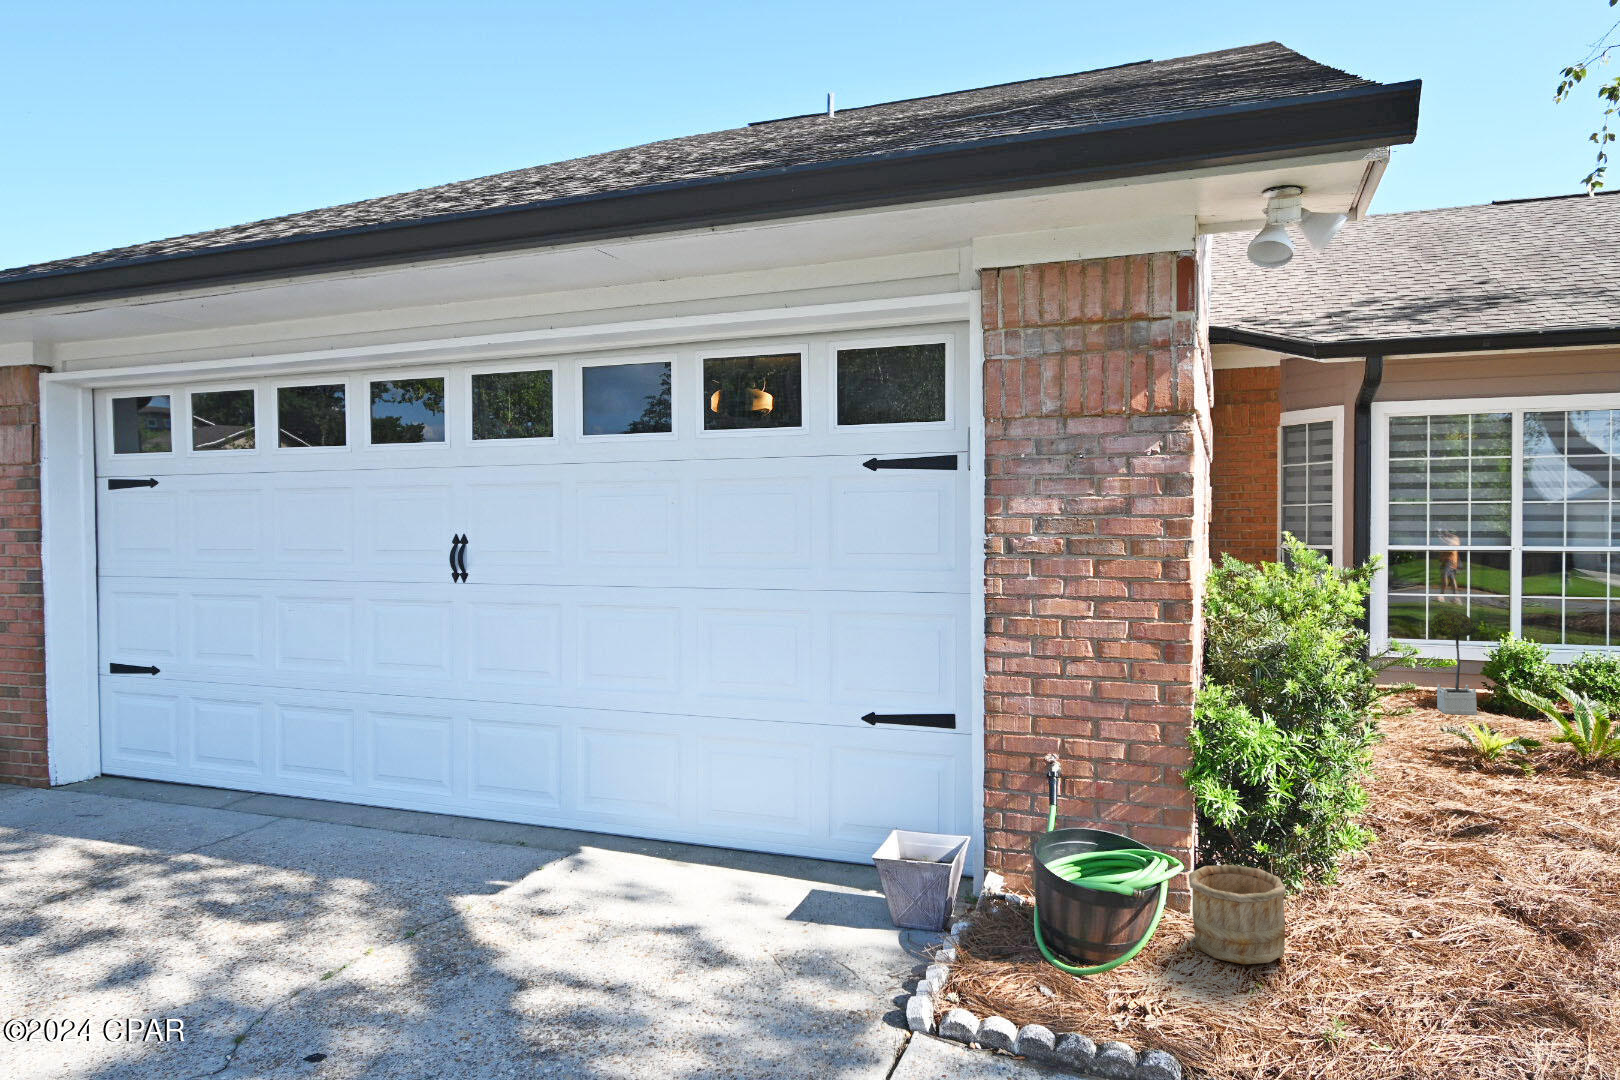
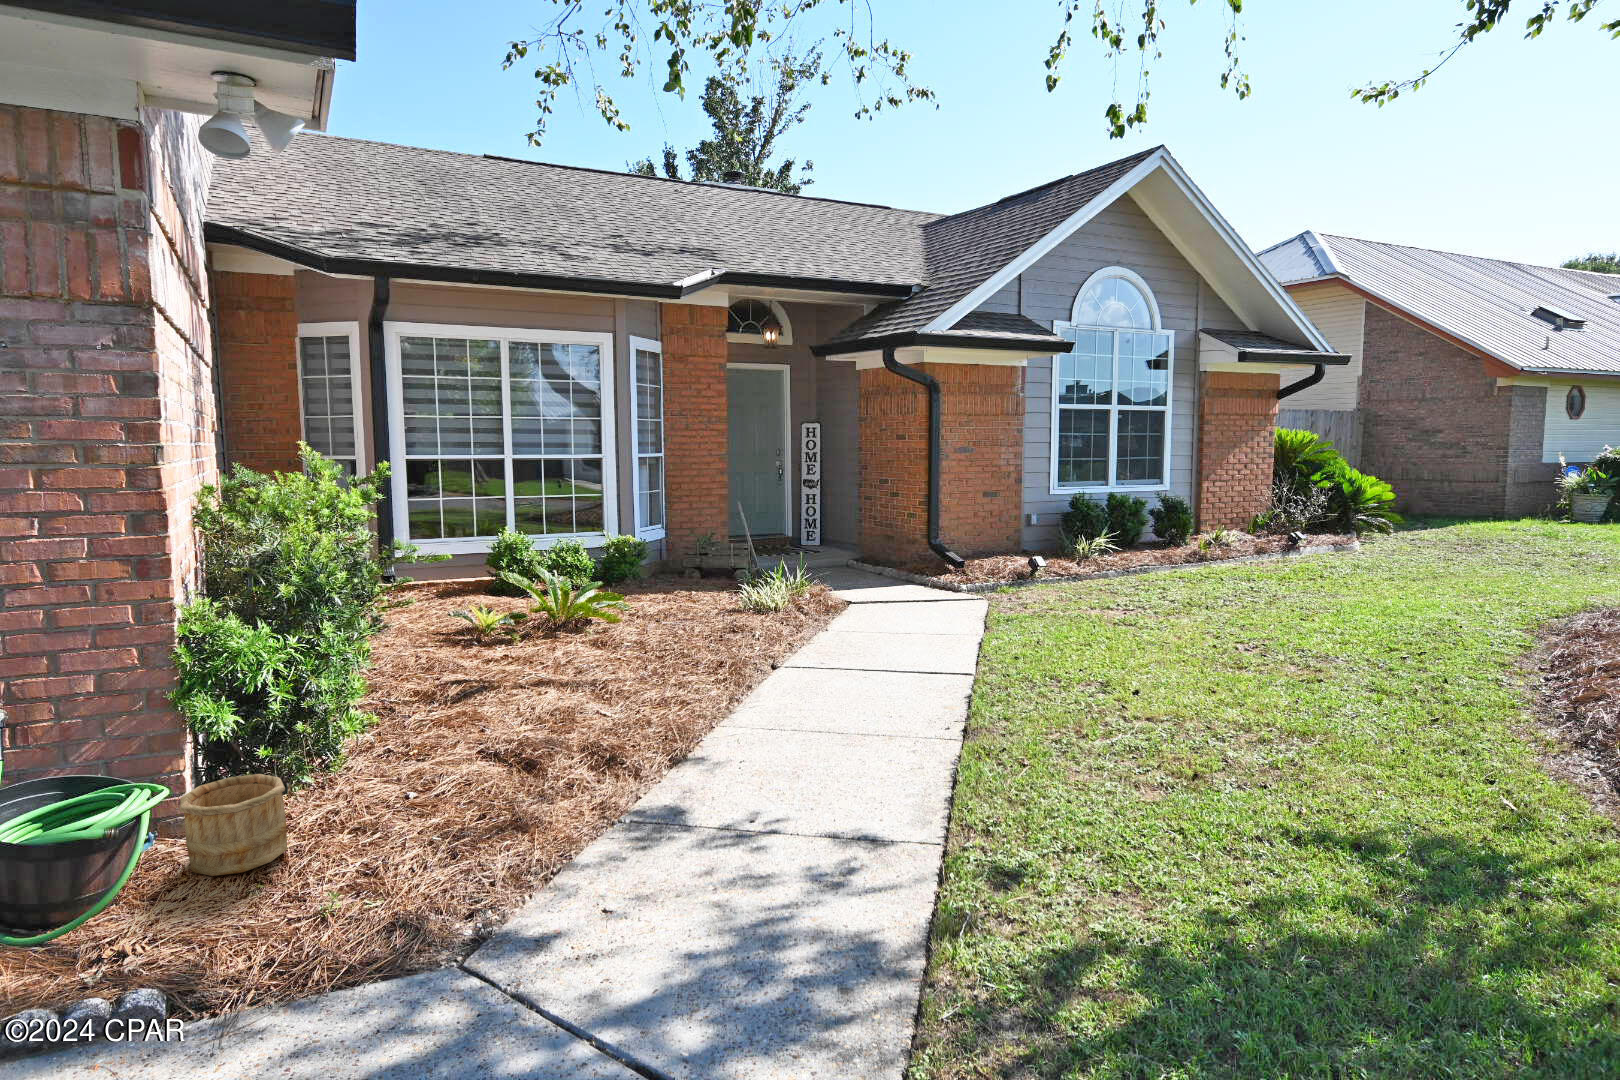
potted tree: present [1430,608,1481,715] -> none [444,510,484,601]

